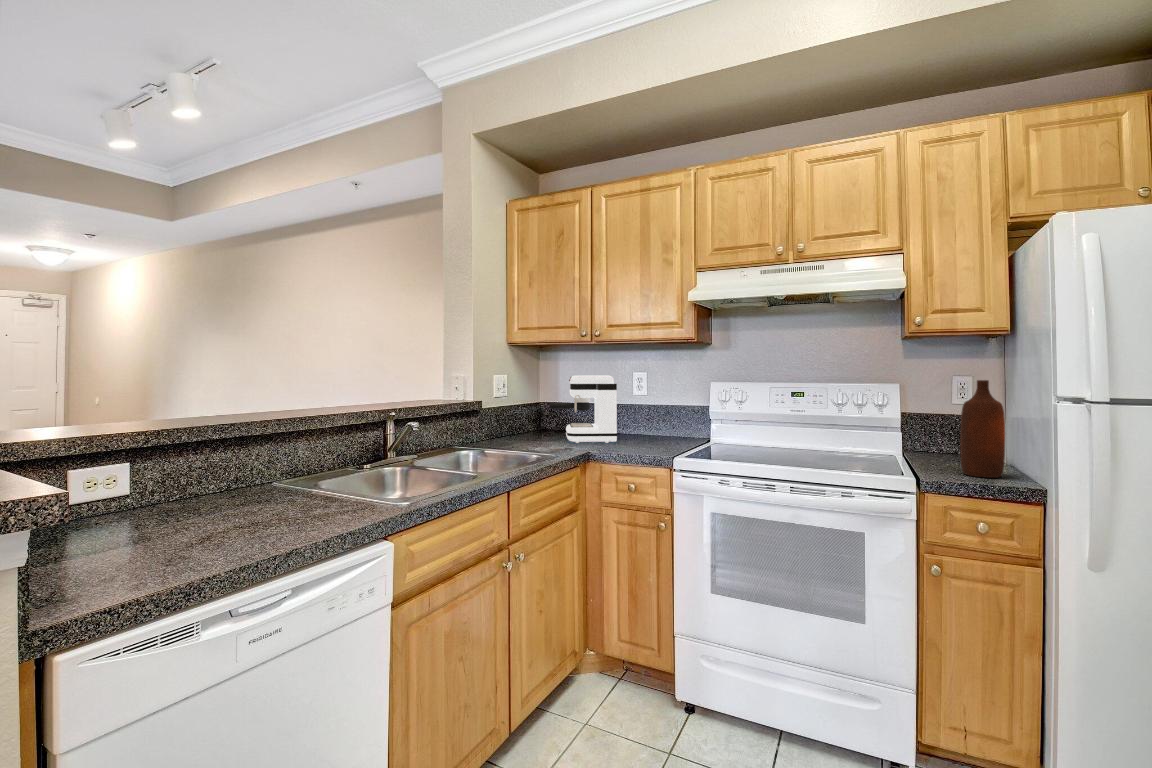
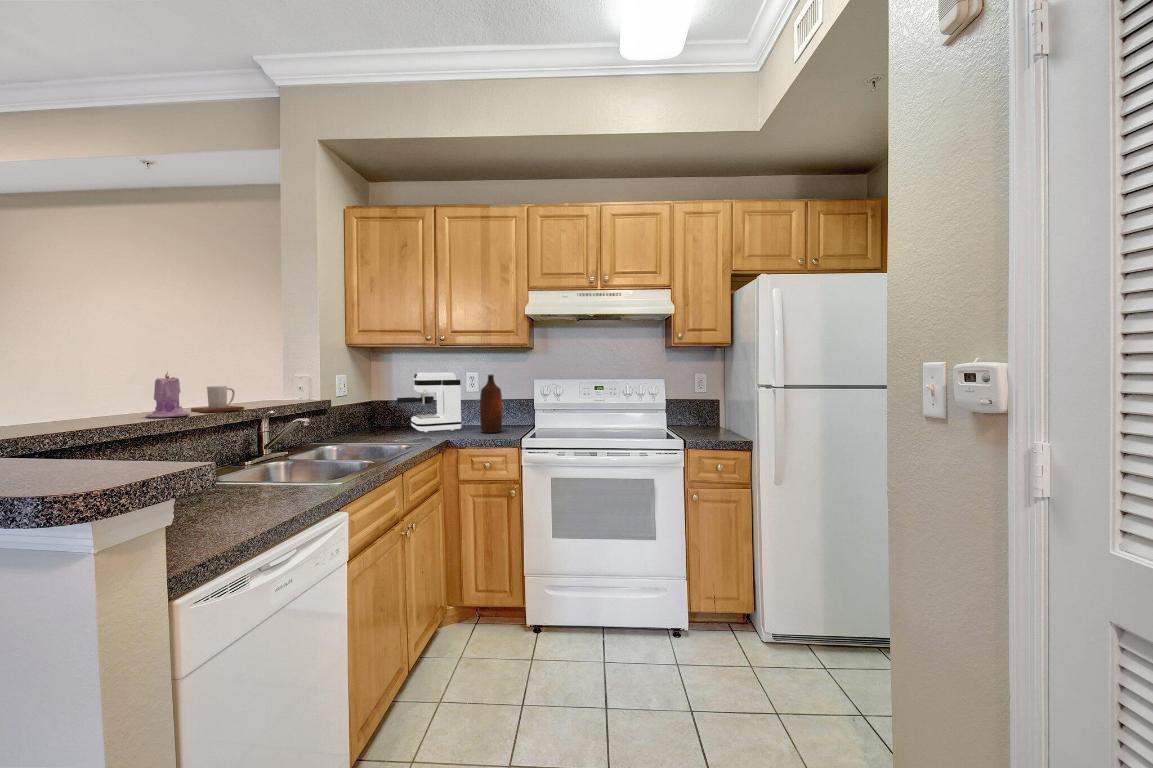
candle: none [300,368,335,411] -> present [146,372,190,418]
bottle: present [960,380,1005,478] -> present [480,375,502,433]
mug: none [345,385,385,409] -> present [191,386,244,413]

